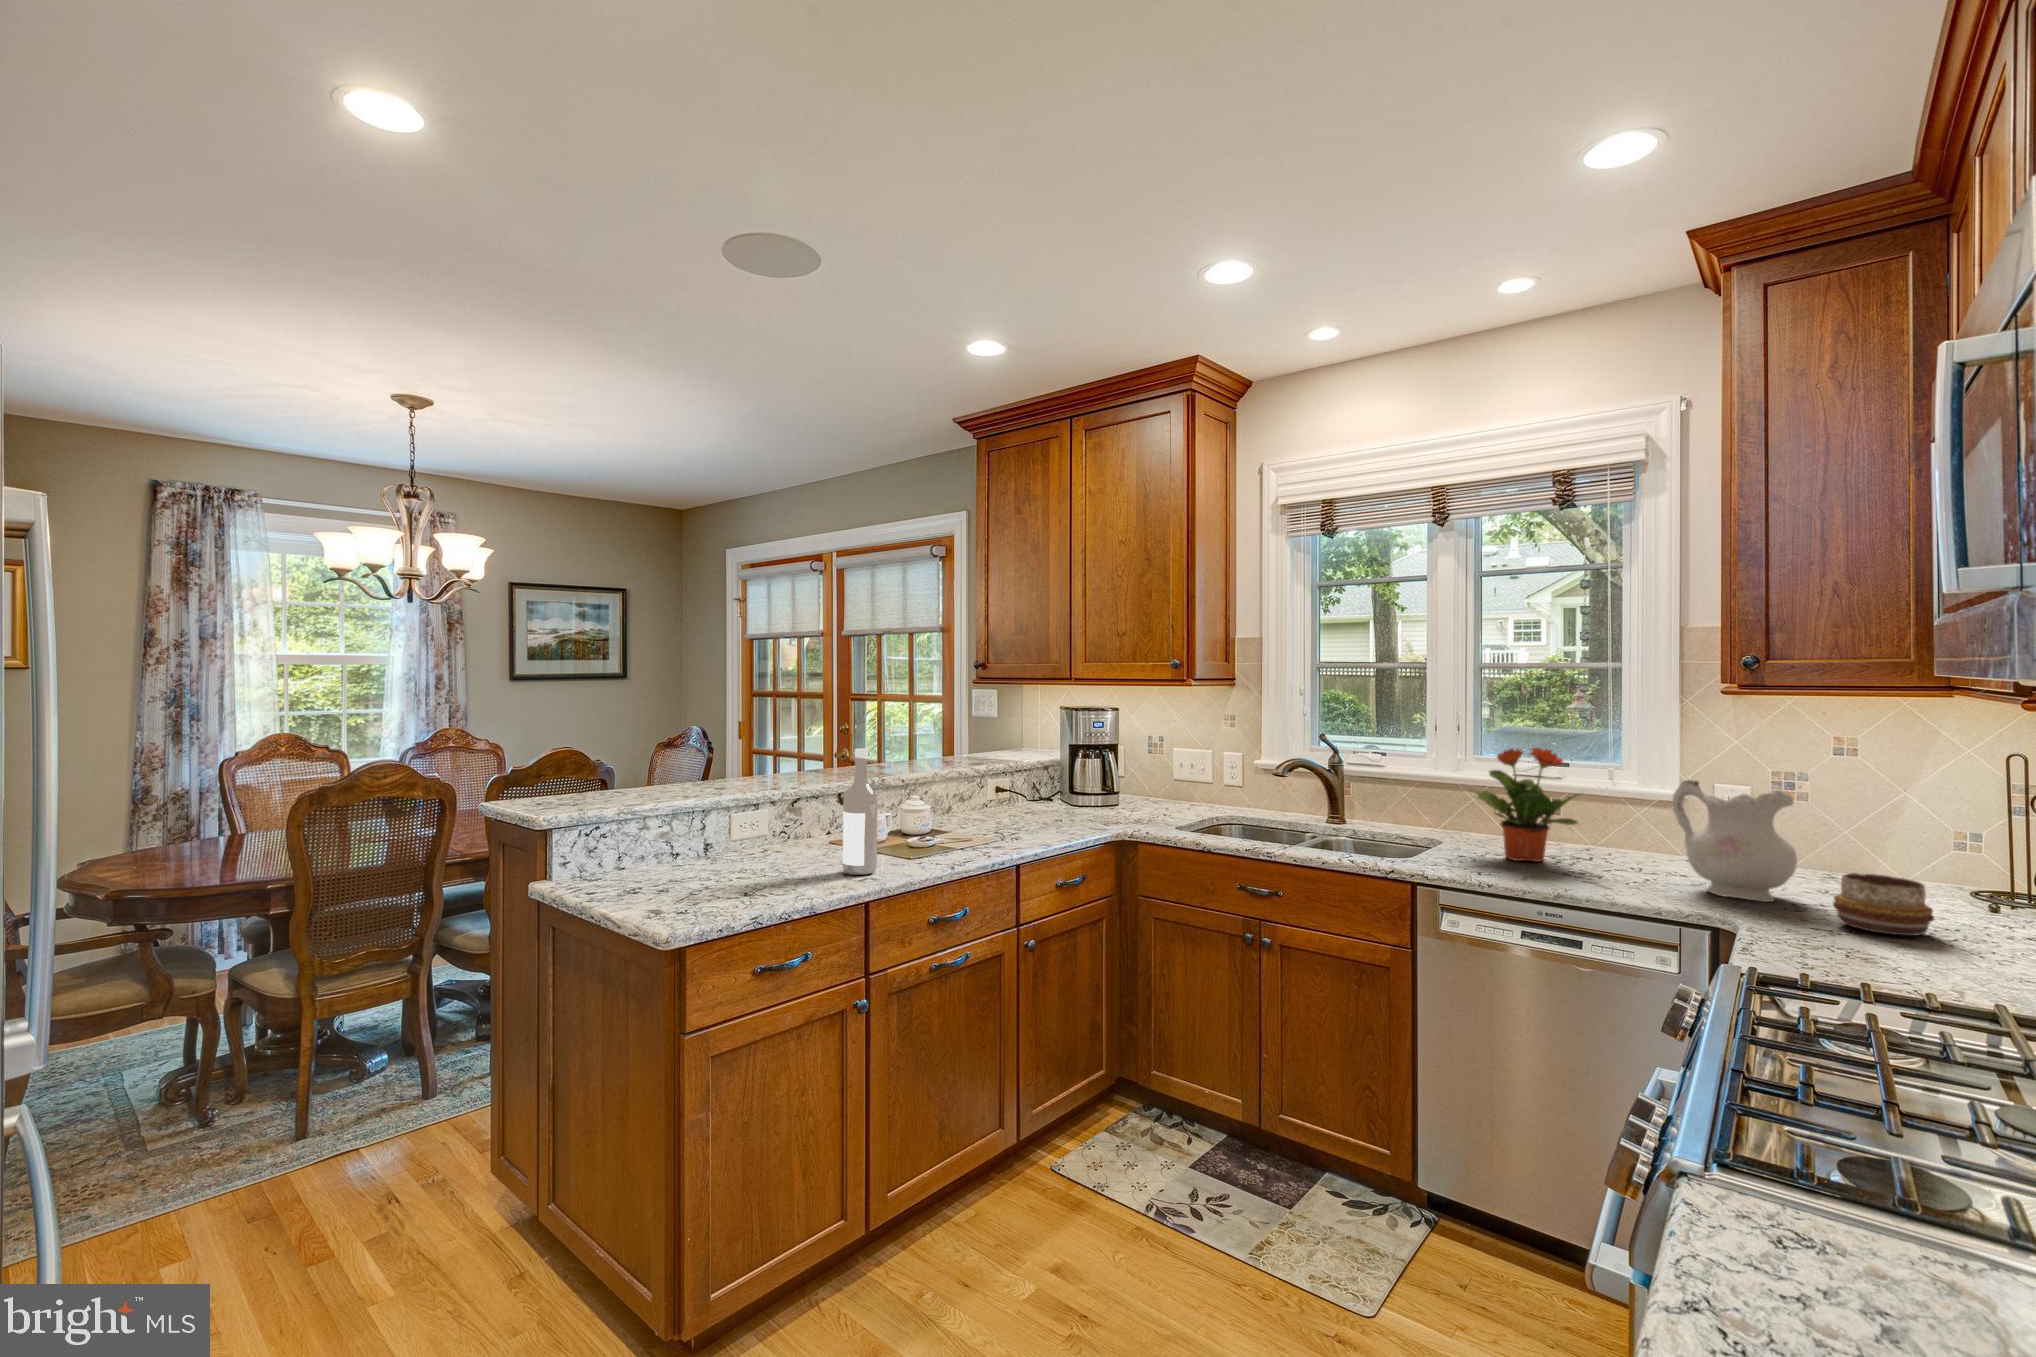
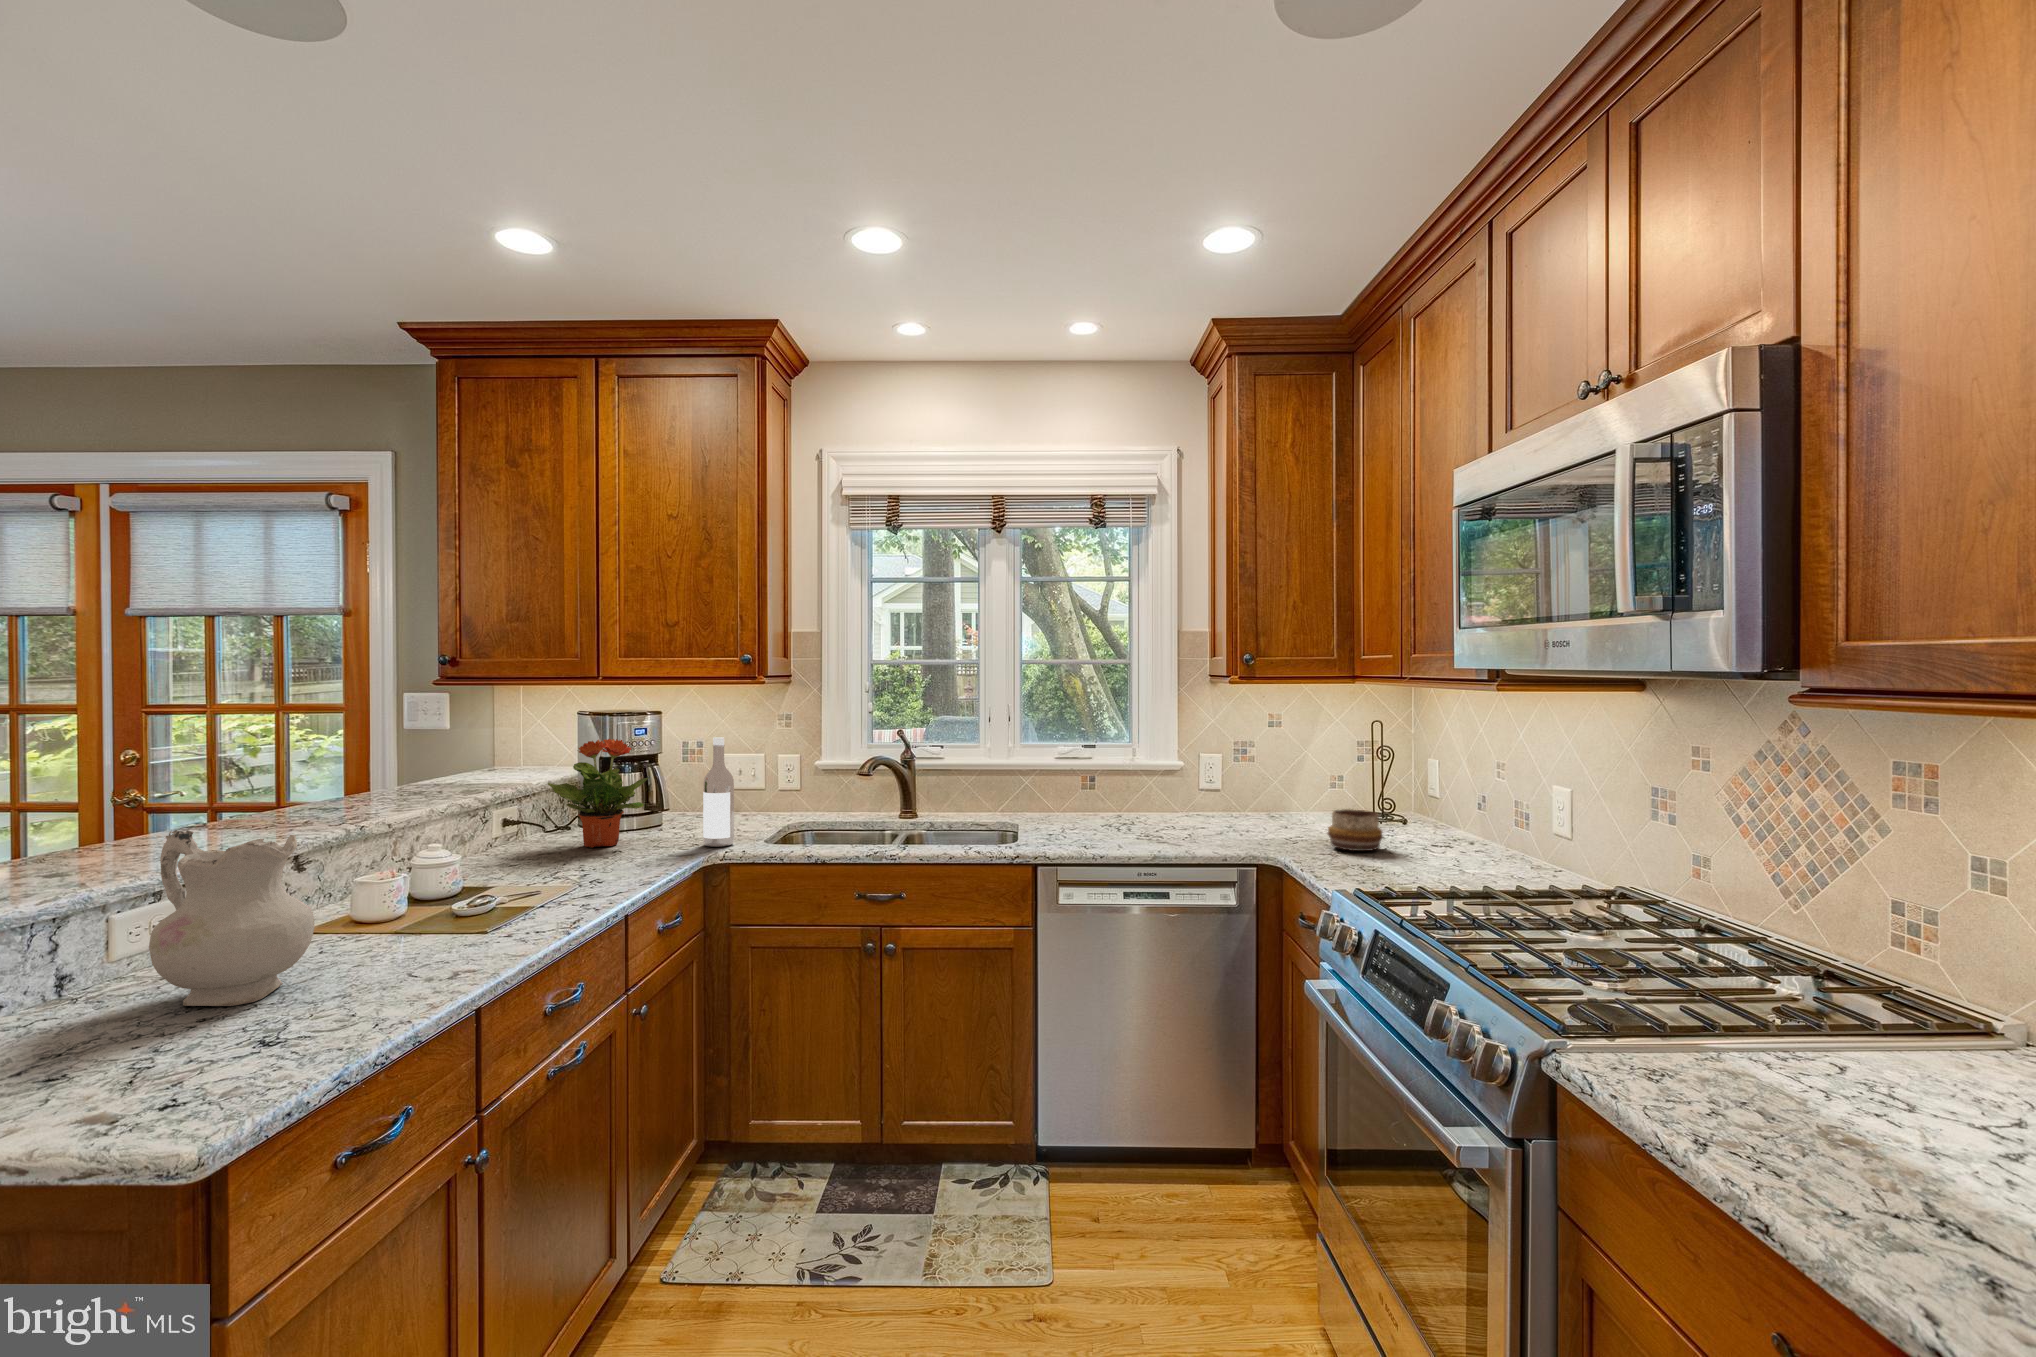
wine bottle: present [843,748,877,875] -> present [703,737,734,847]
potted plant: present [1471,748,1579,862] -> present [548,739,648,848]
ceramic pitcher: present [1673,780,1797,902] -> present [149,830,314,1006]

